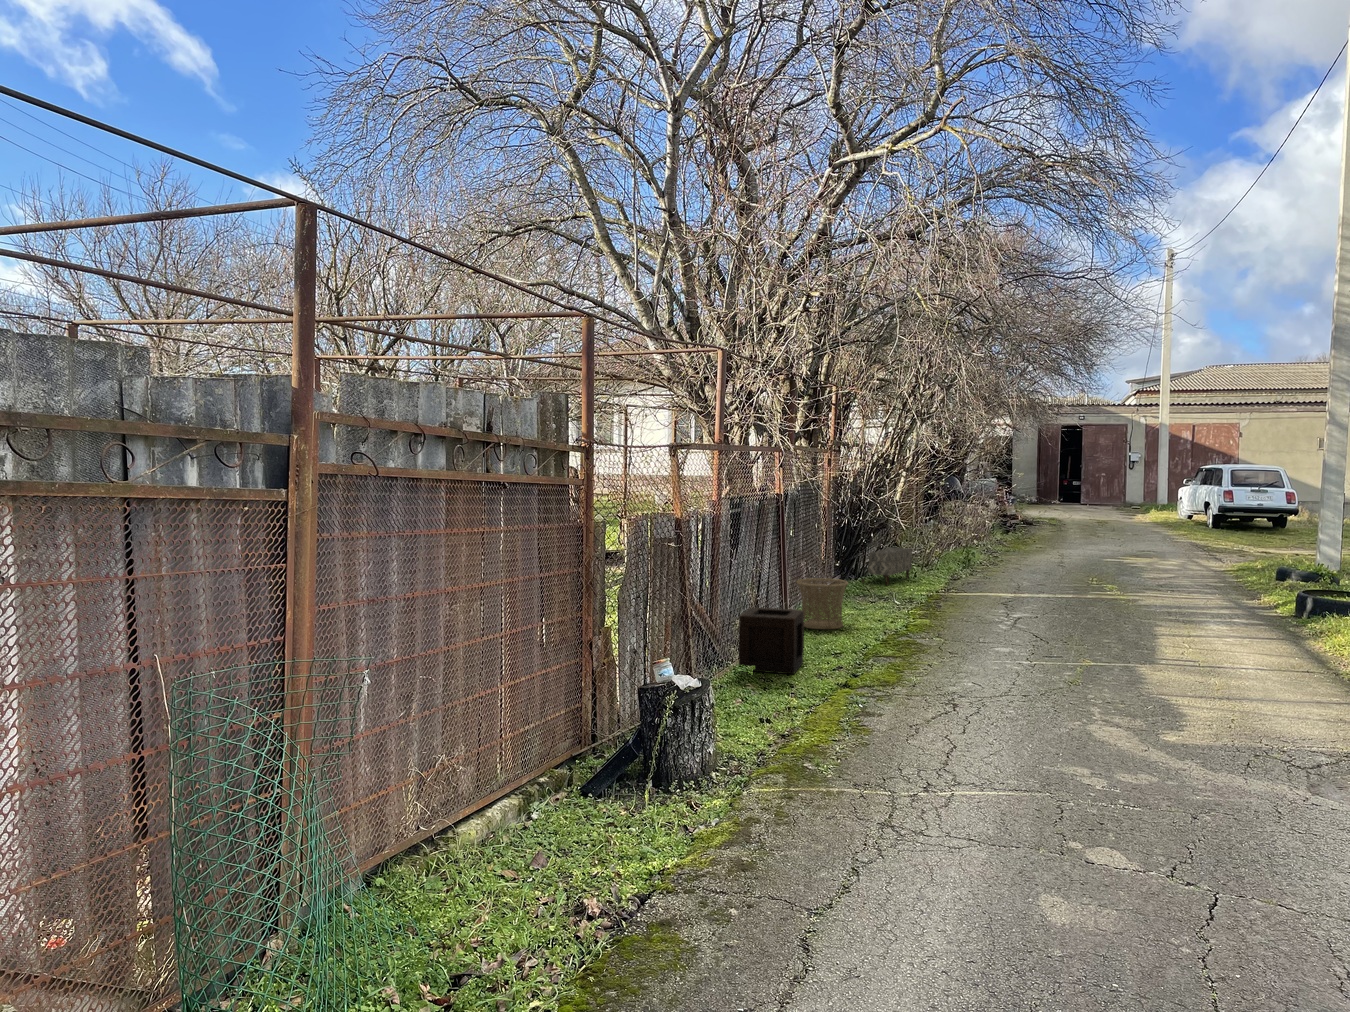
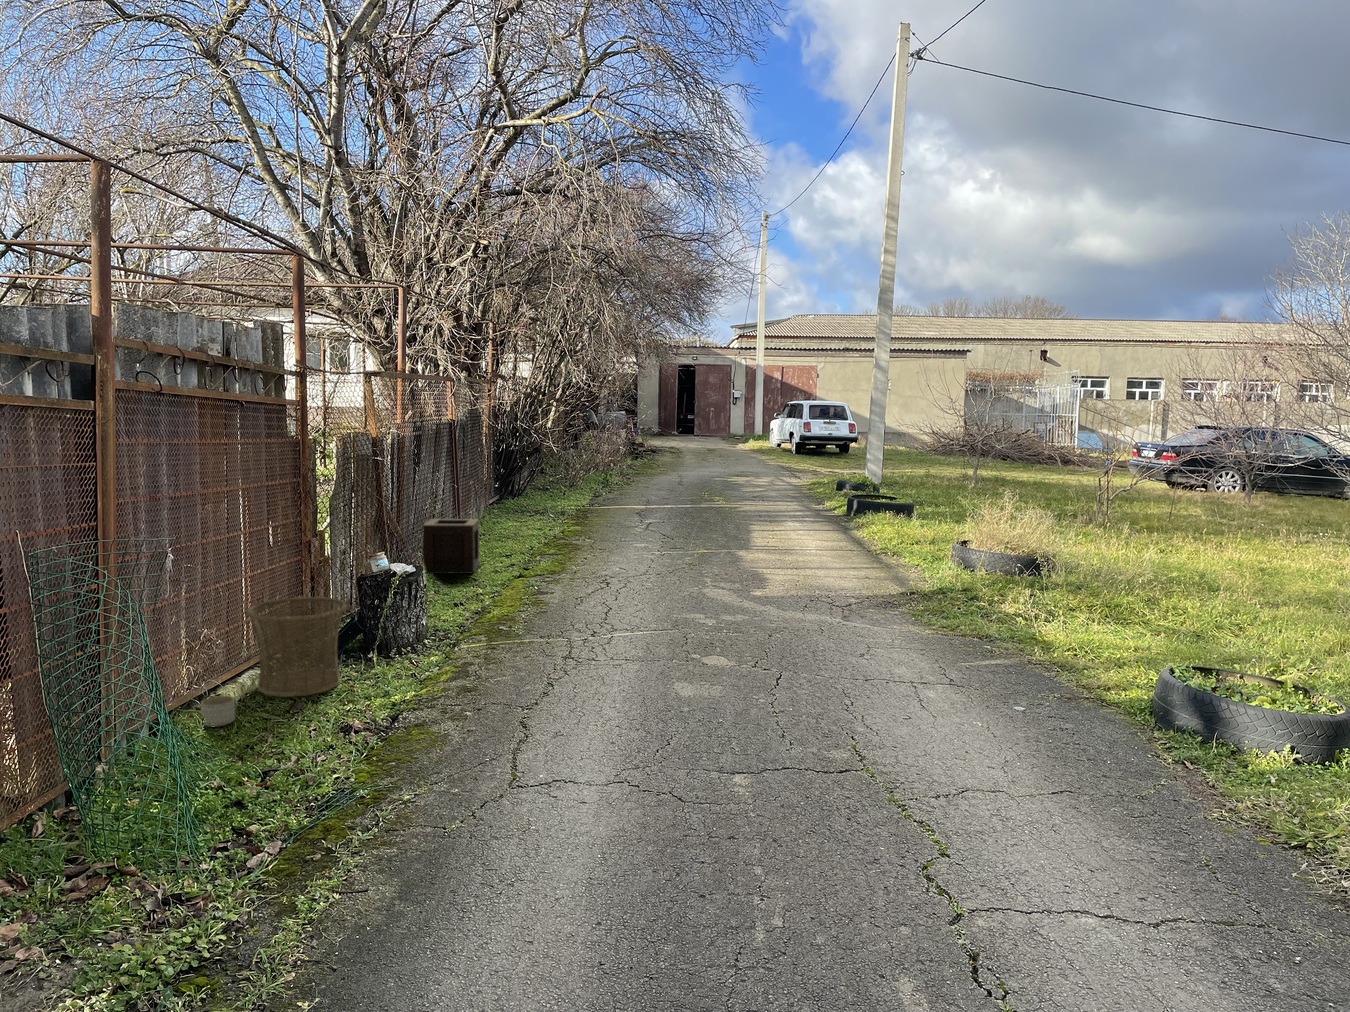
bench: present [861,547,912,585] -> none [513,470,559,504]
basket: present [796,578,848,629] -> present [246,597,348,697]
planter: none [425,837,462,878] -> present [201,696,235,727]

